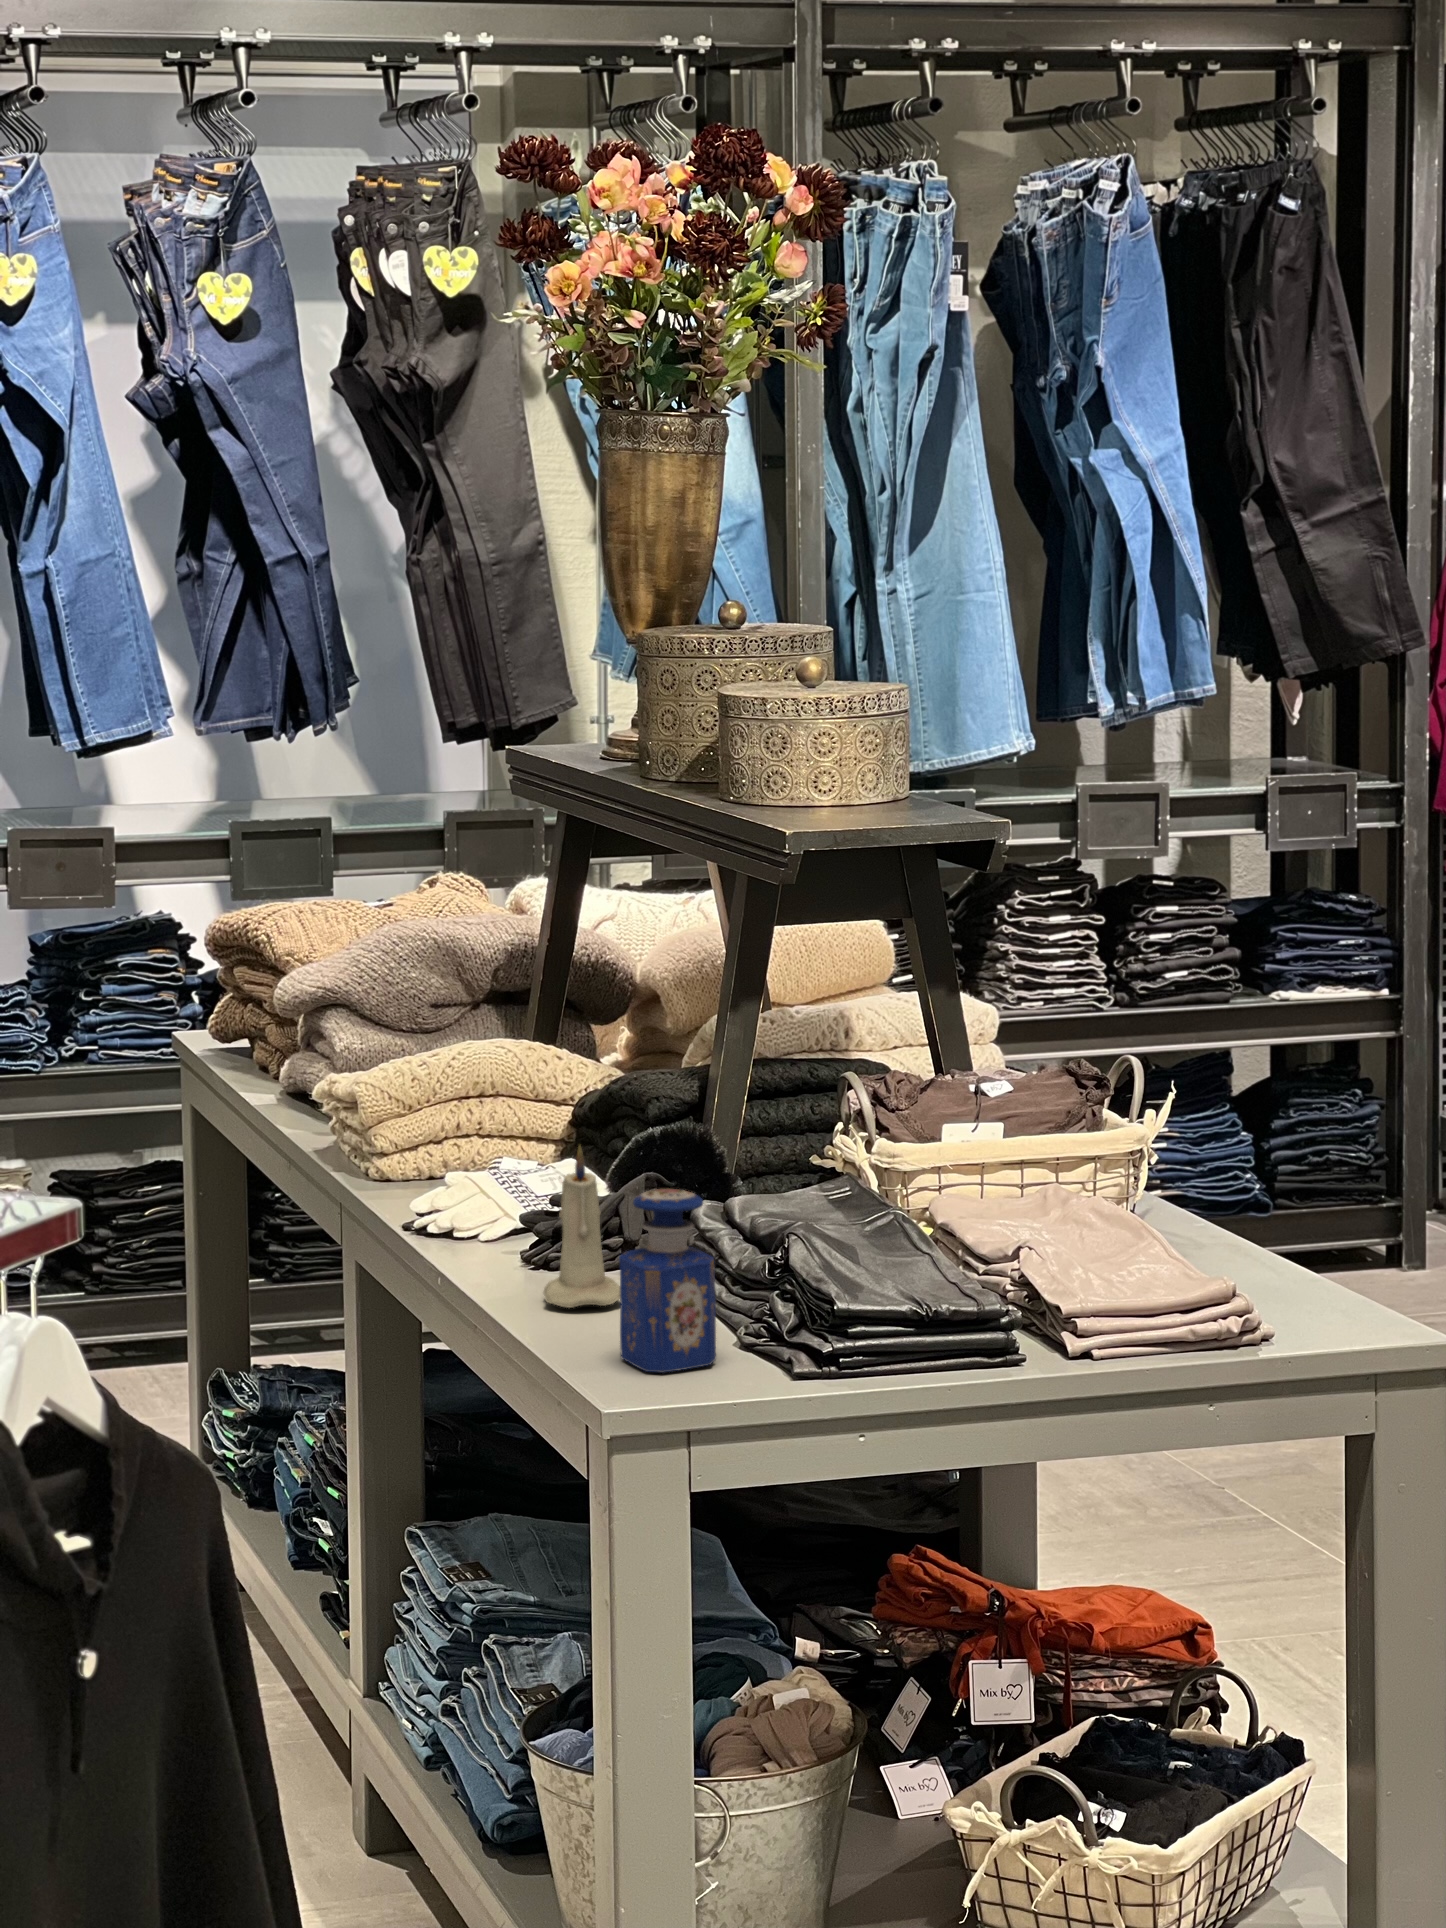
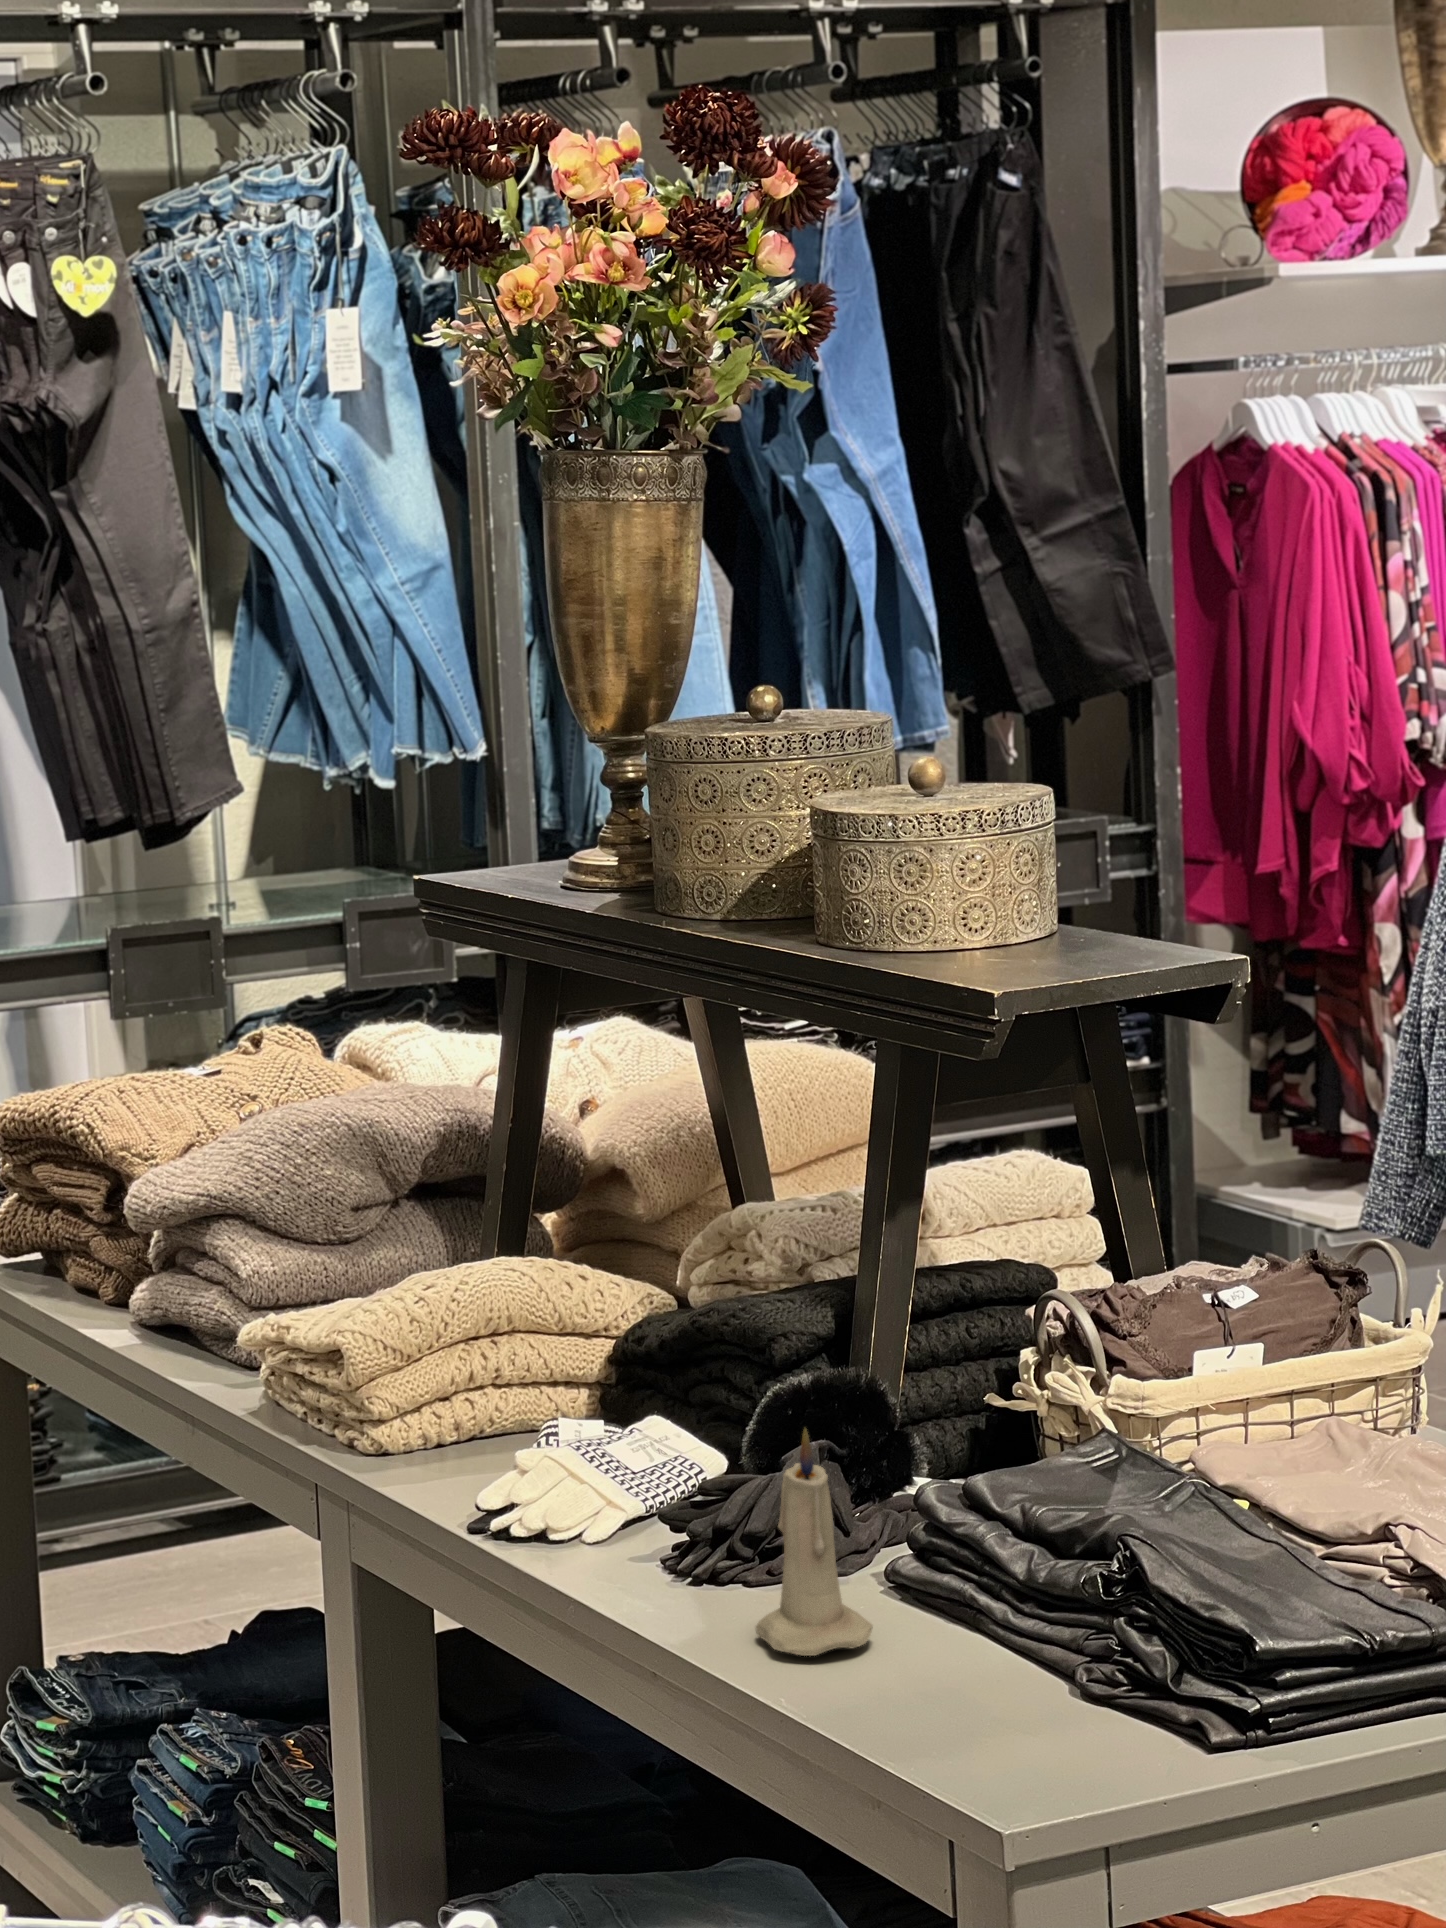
perfume bottle: present [619,1189,716,1373] -> none [960,1499,1099,1766]

